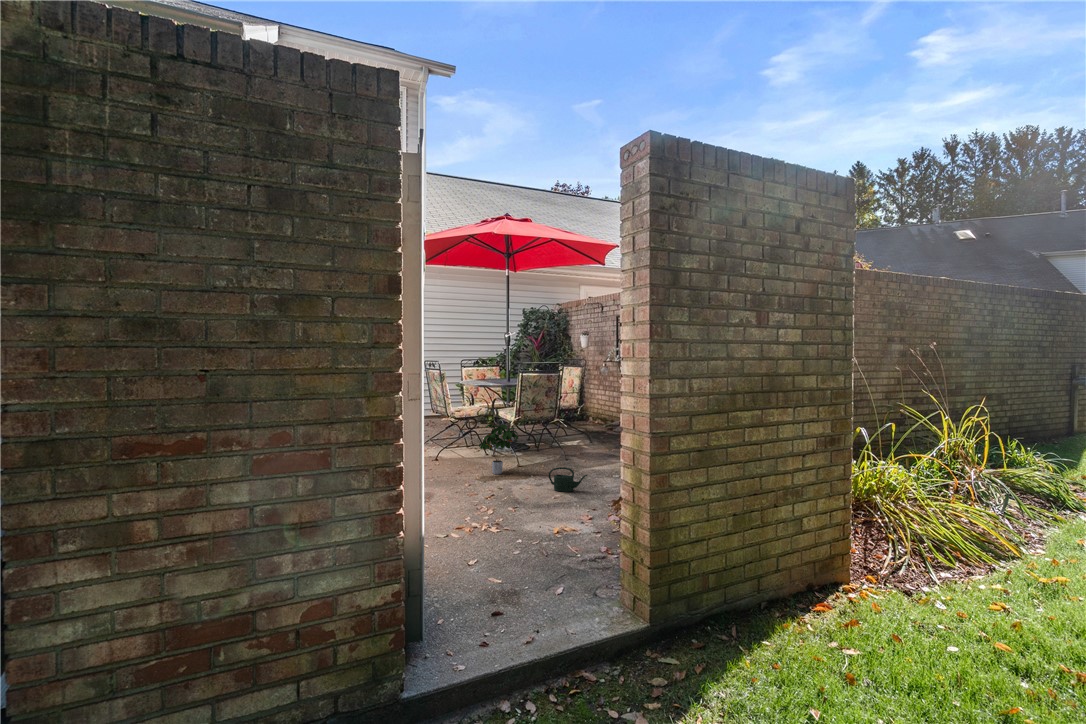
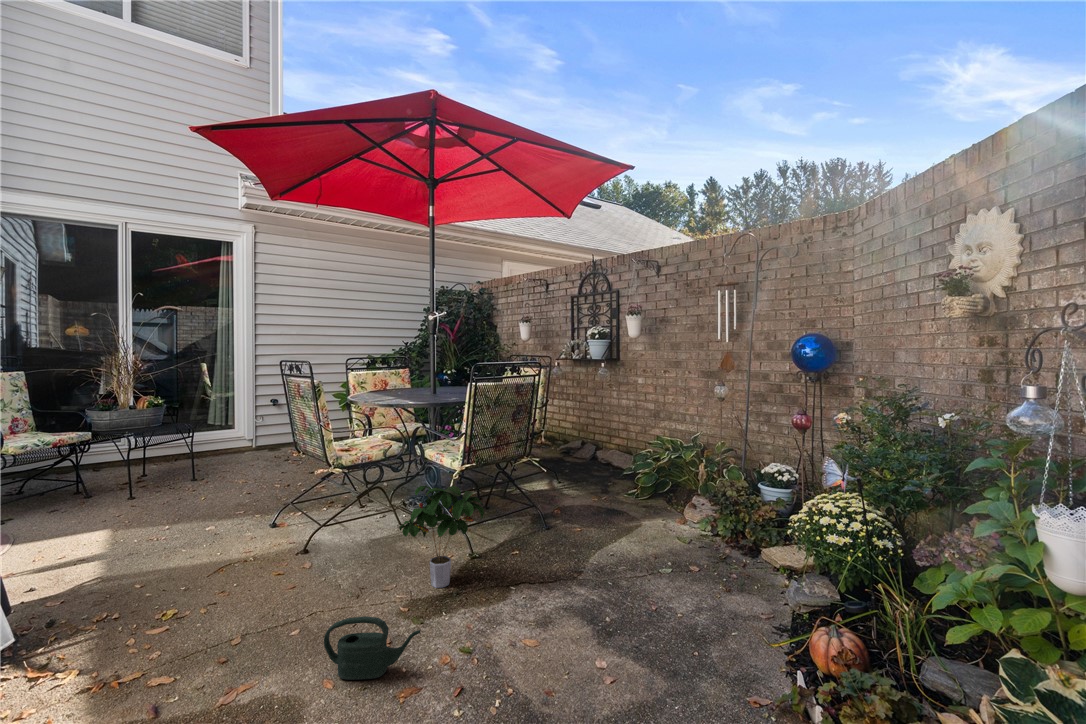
watering can: present [549,467,587,492] -> present [324,616,420,680]

